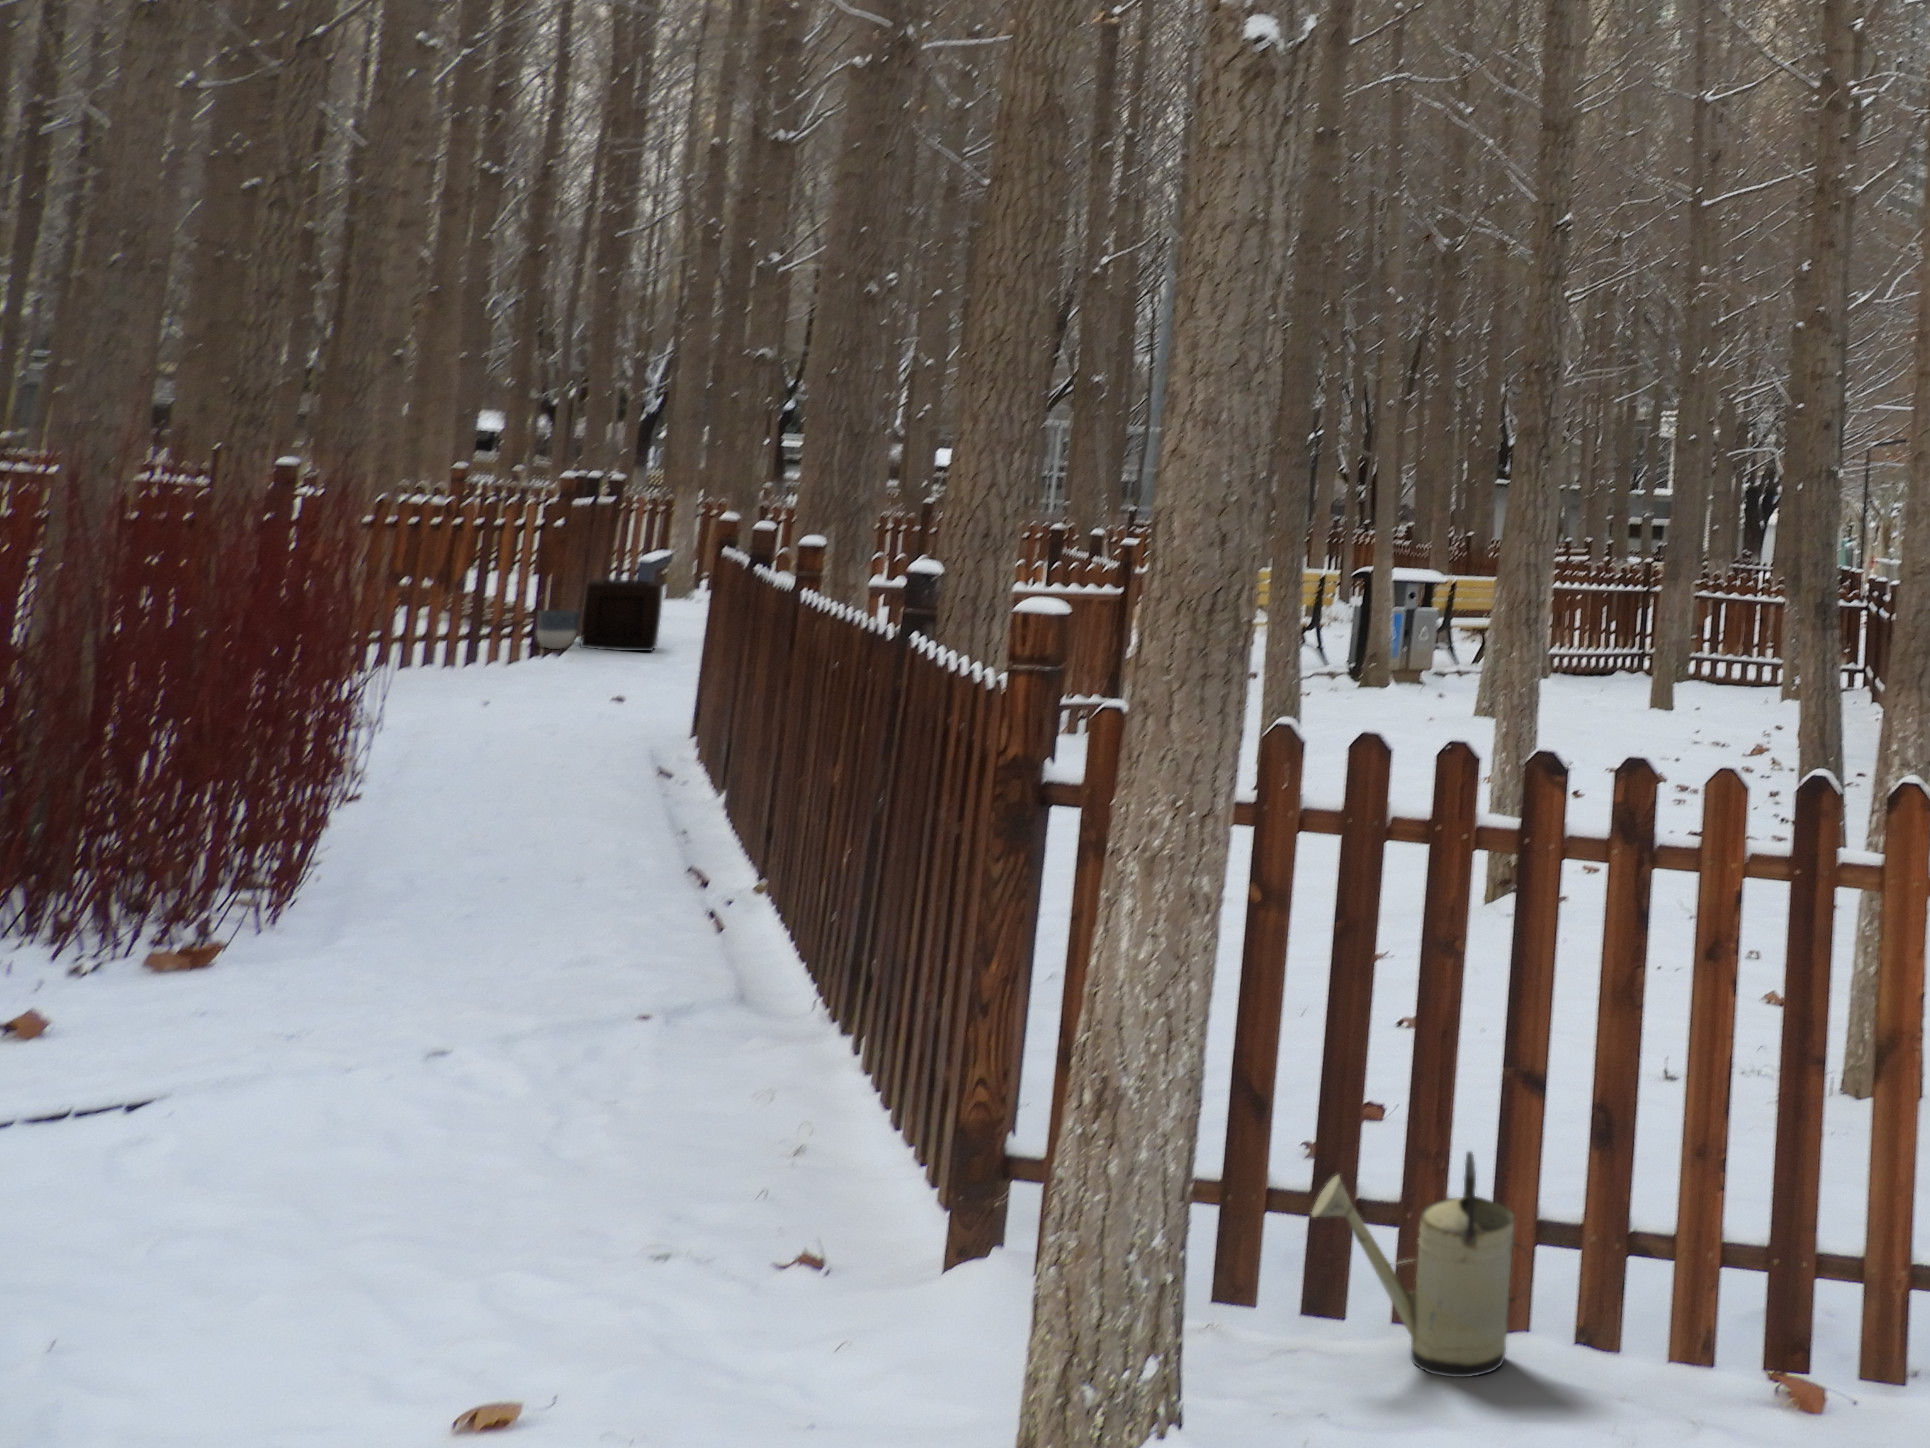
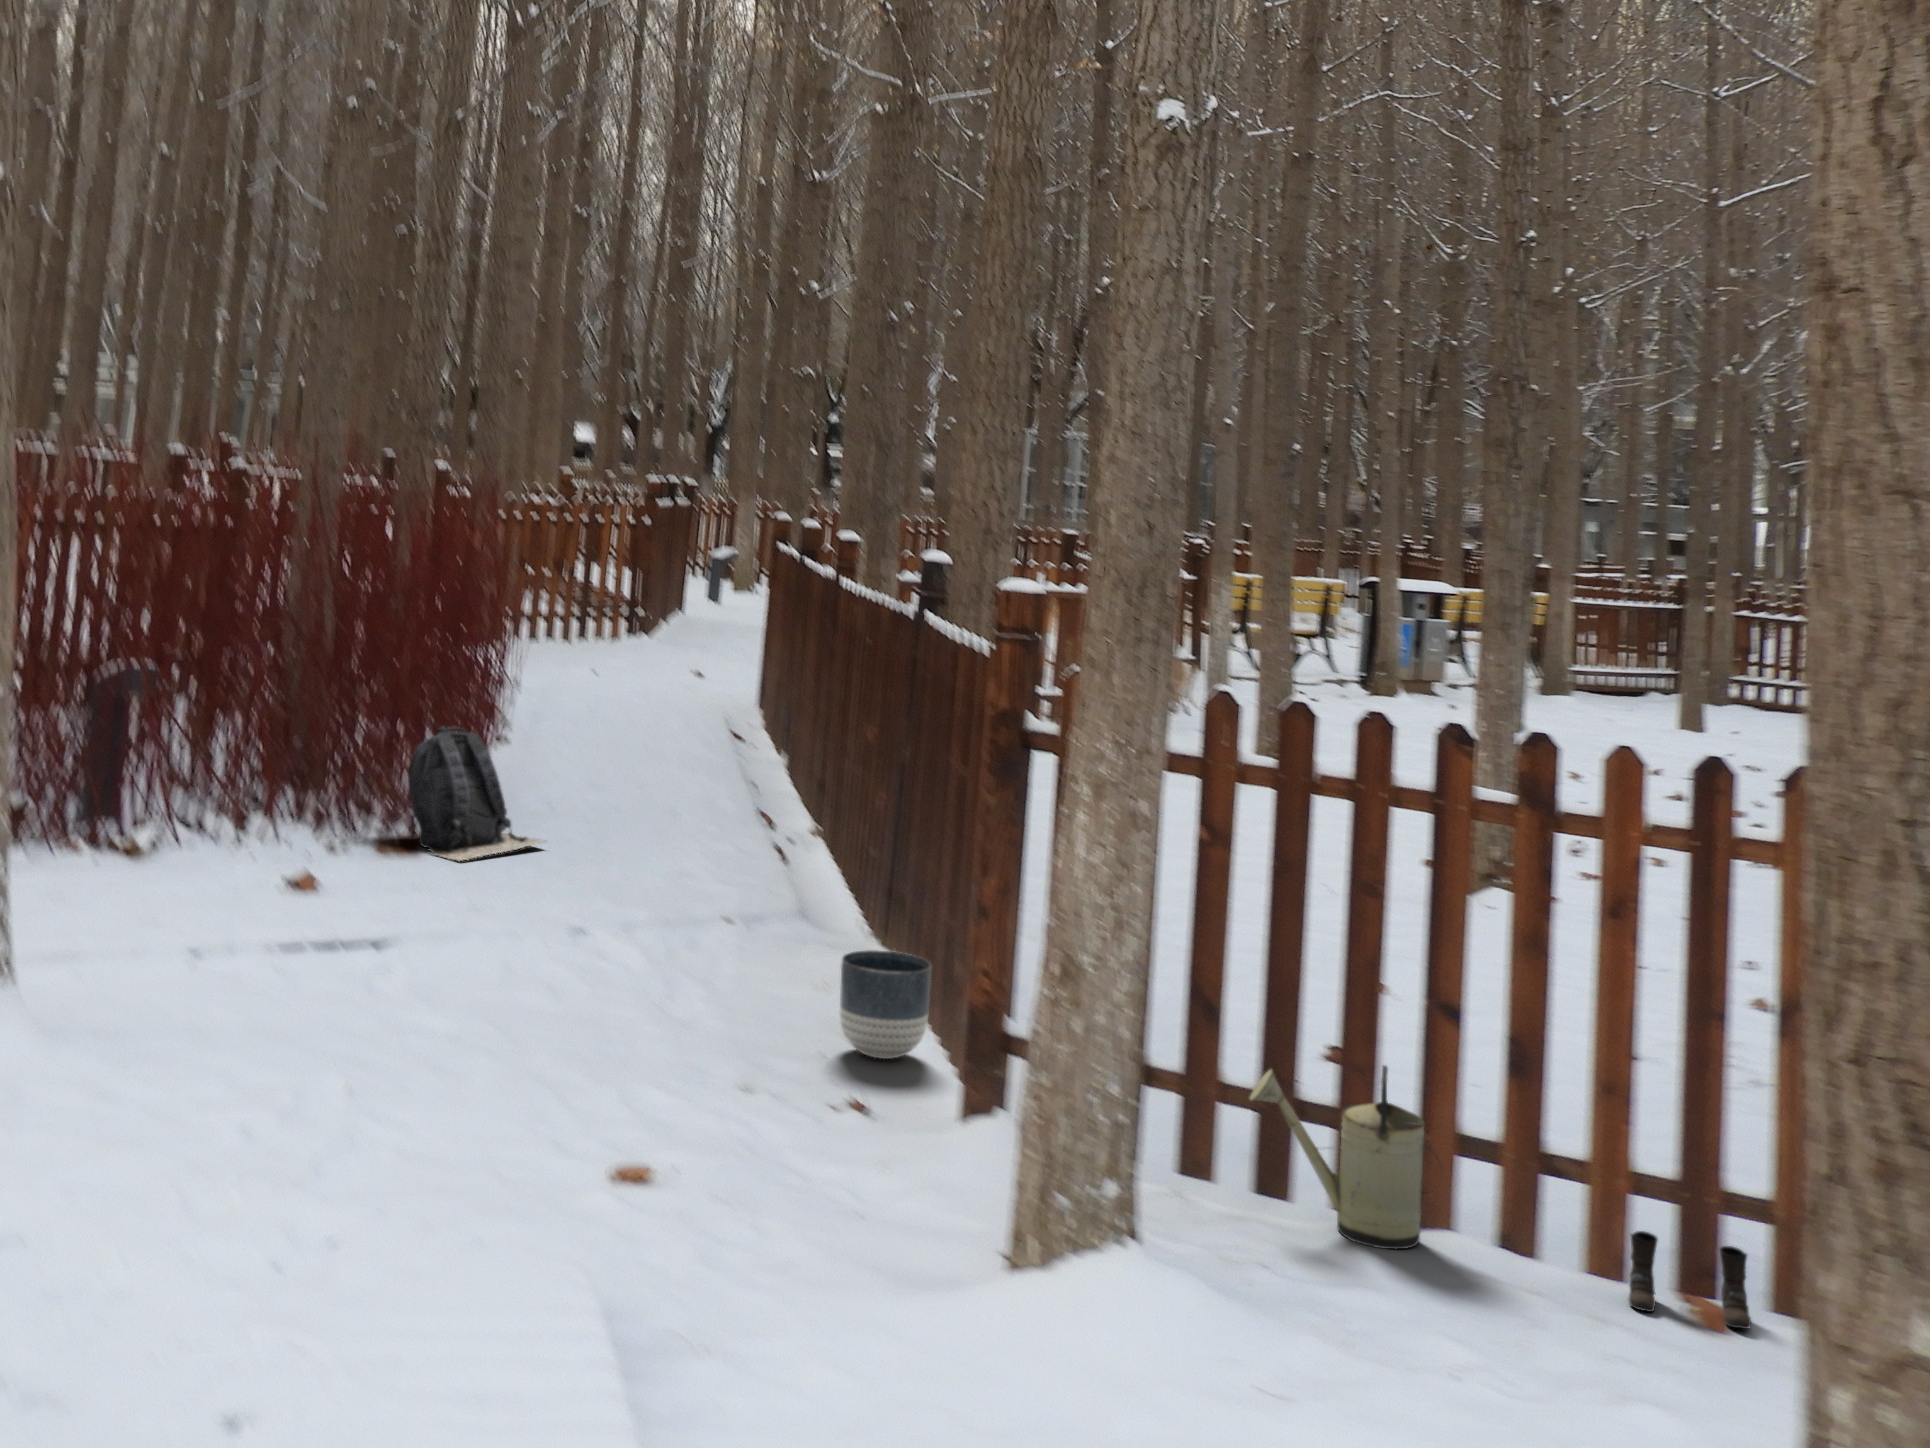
wooden crate: present [581,579,663,651] -> none [667,570,730,634]
planter: present [537,610,579,649] -> present [840,950,932,1059]
backpack: none [112,804,382,985] -> present [408,727,546,861]
boots: none [1738,1309,1865,1408] -> present [1629,1231,1751,1329]

